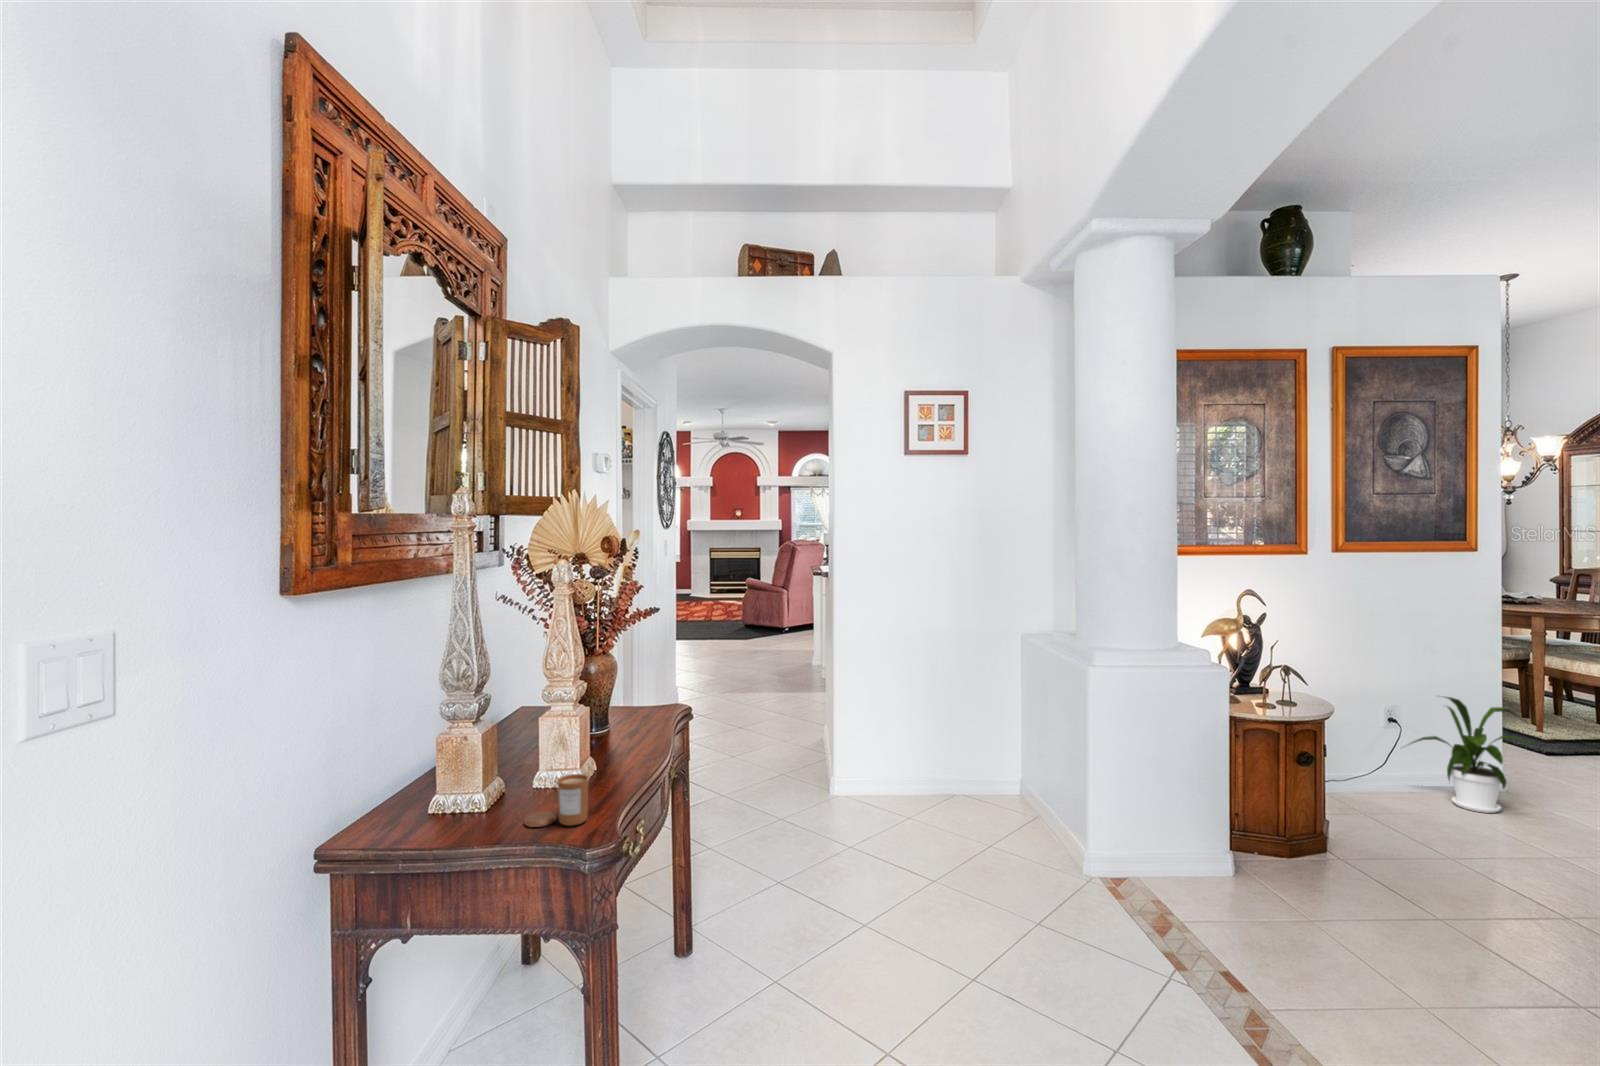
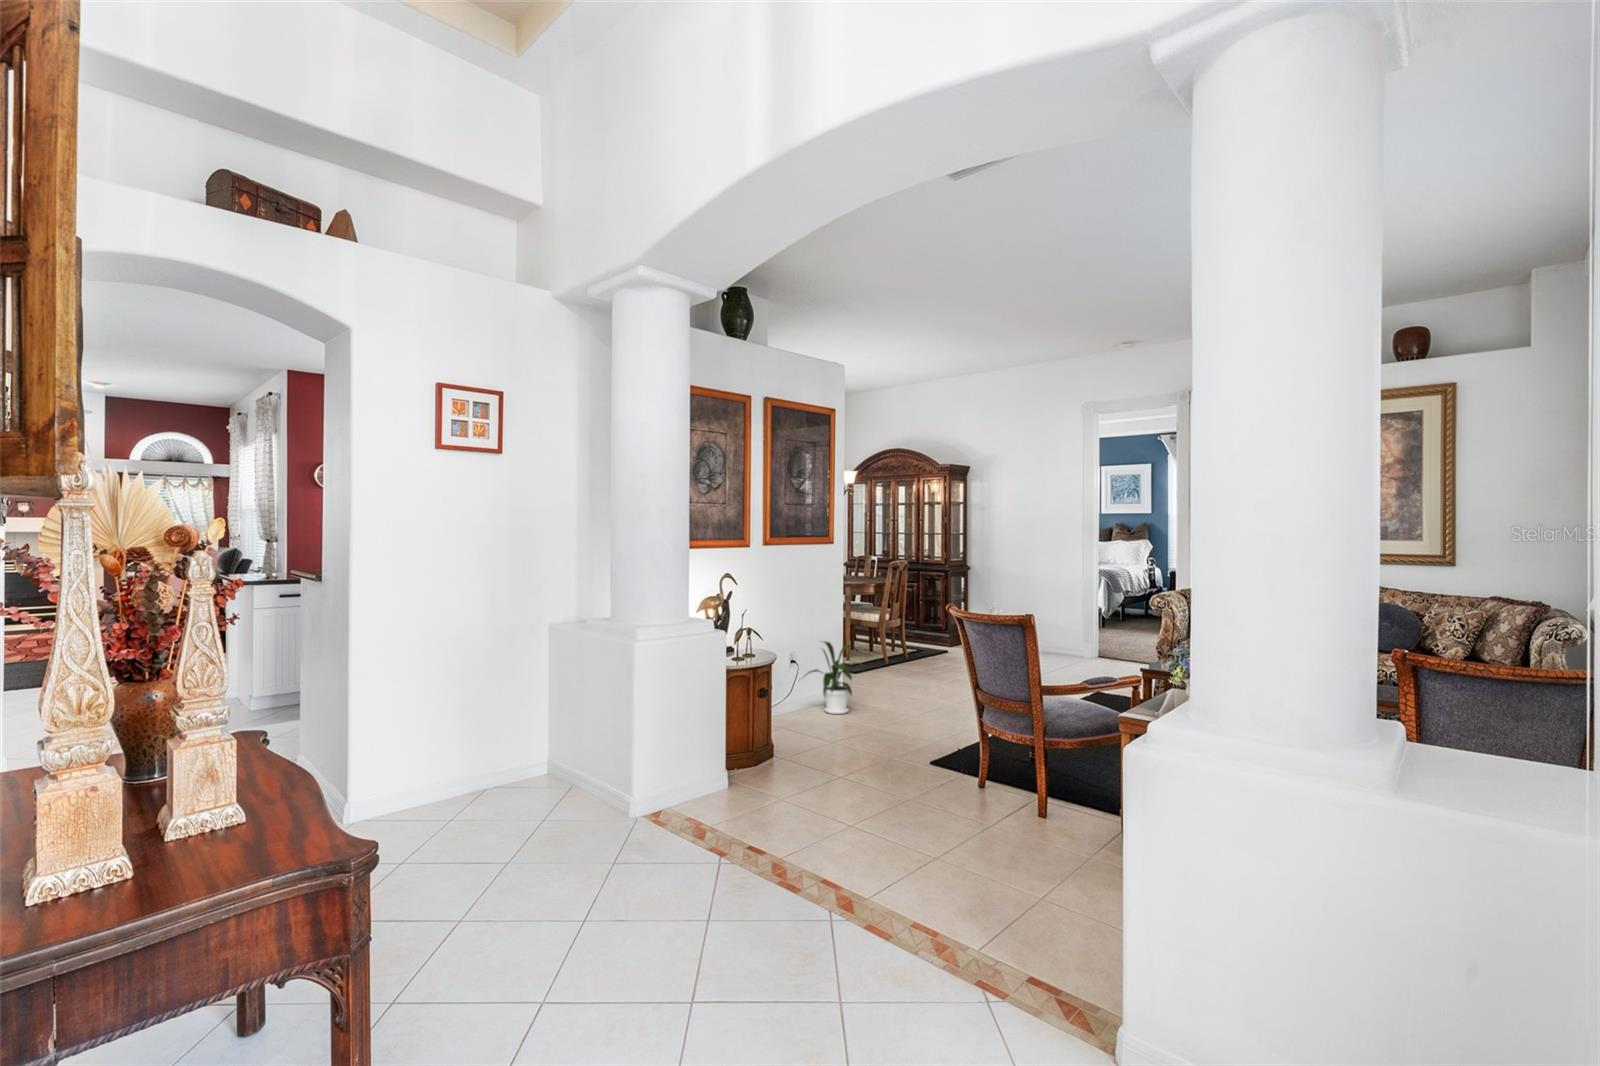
candle: present [524,774,588,827] -> none [215,795,303,867]

